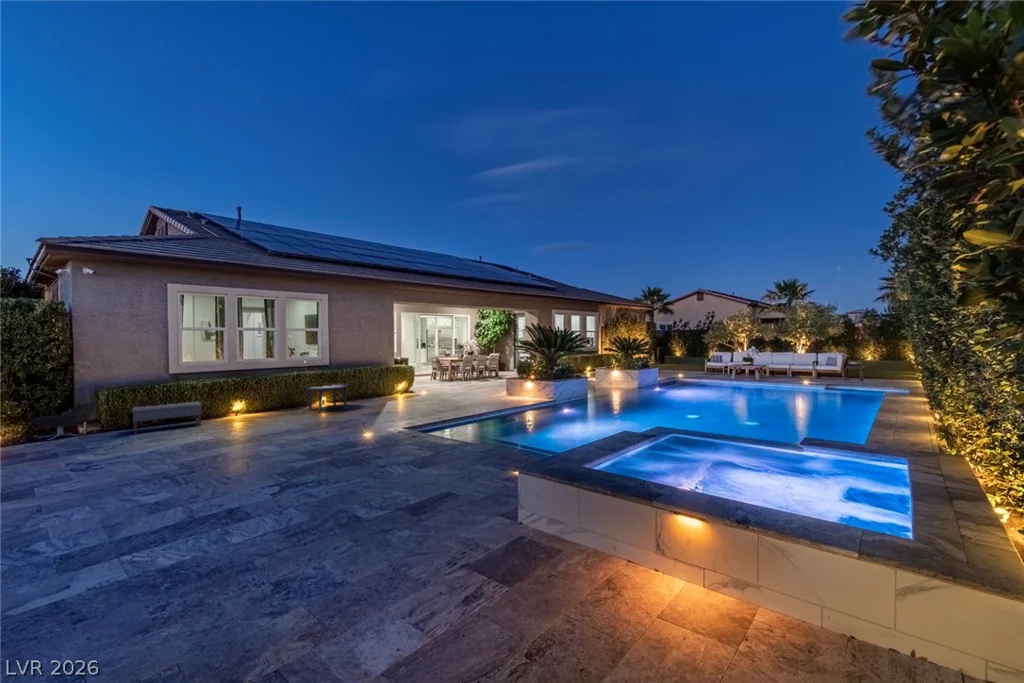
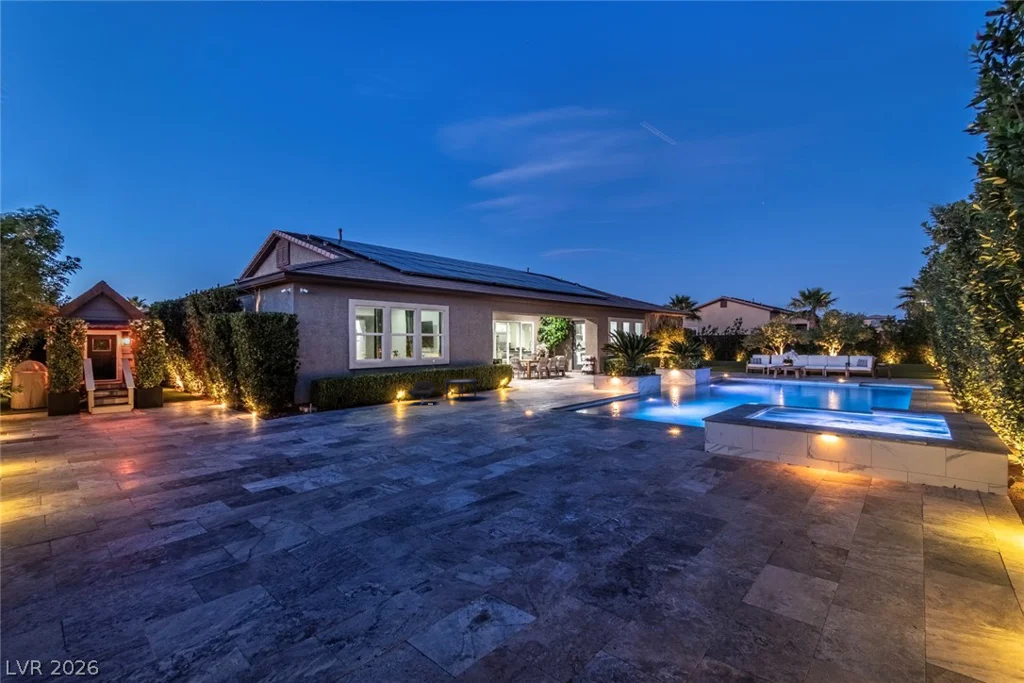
lounge chair: present [33,400,98,439] -> present [408,381,435,404]
bench: present [132,401,201,434] -> none [338,390,384,414]

